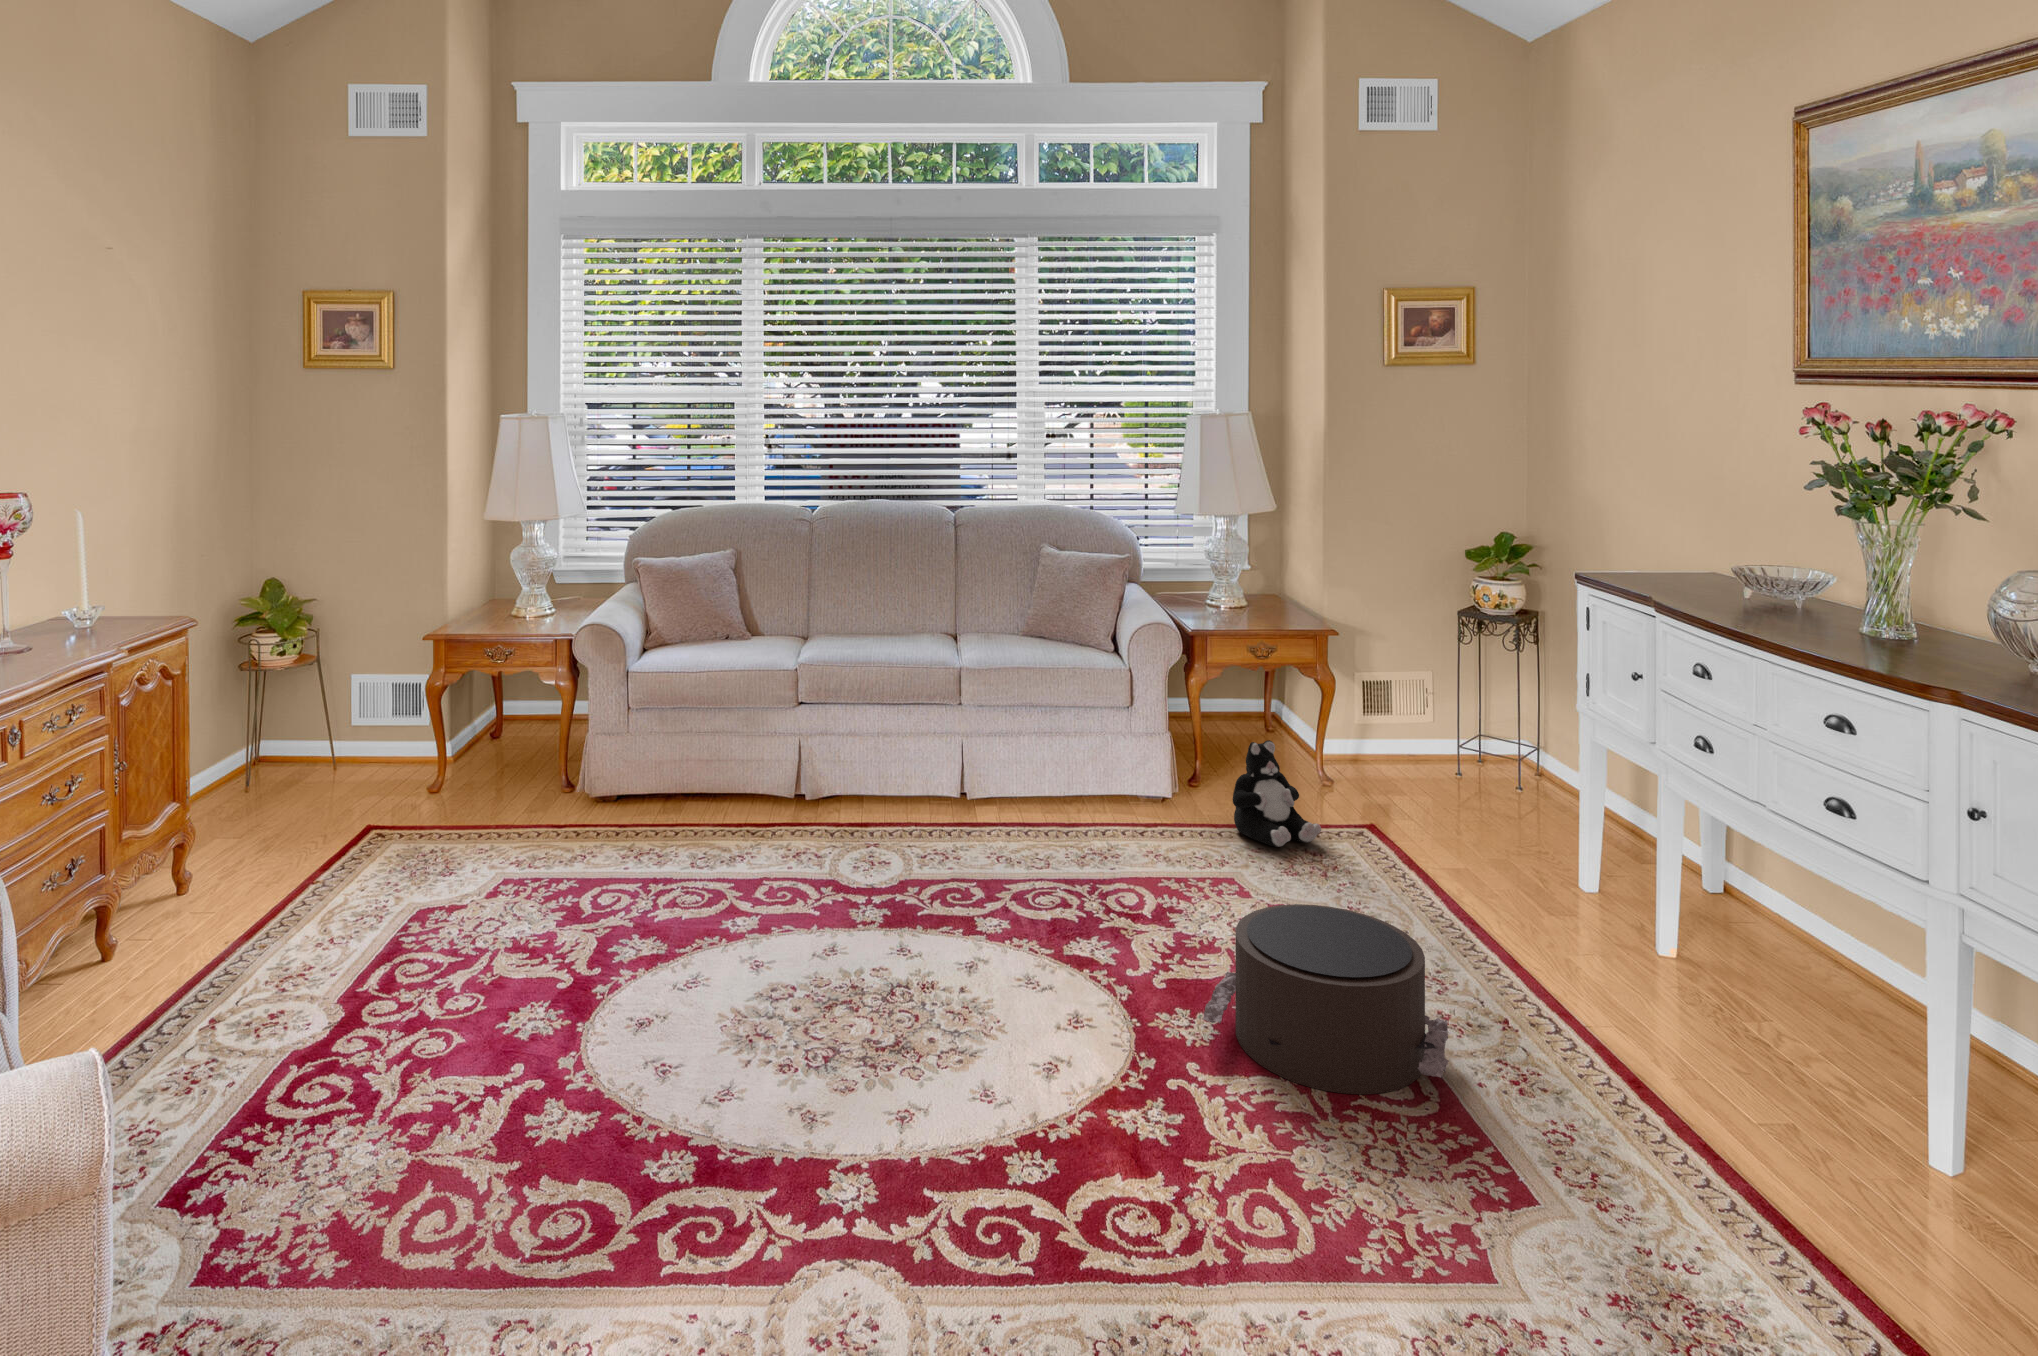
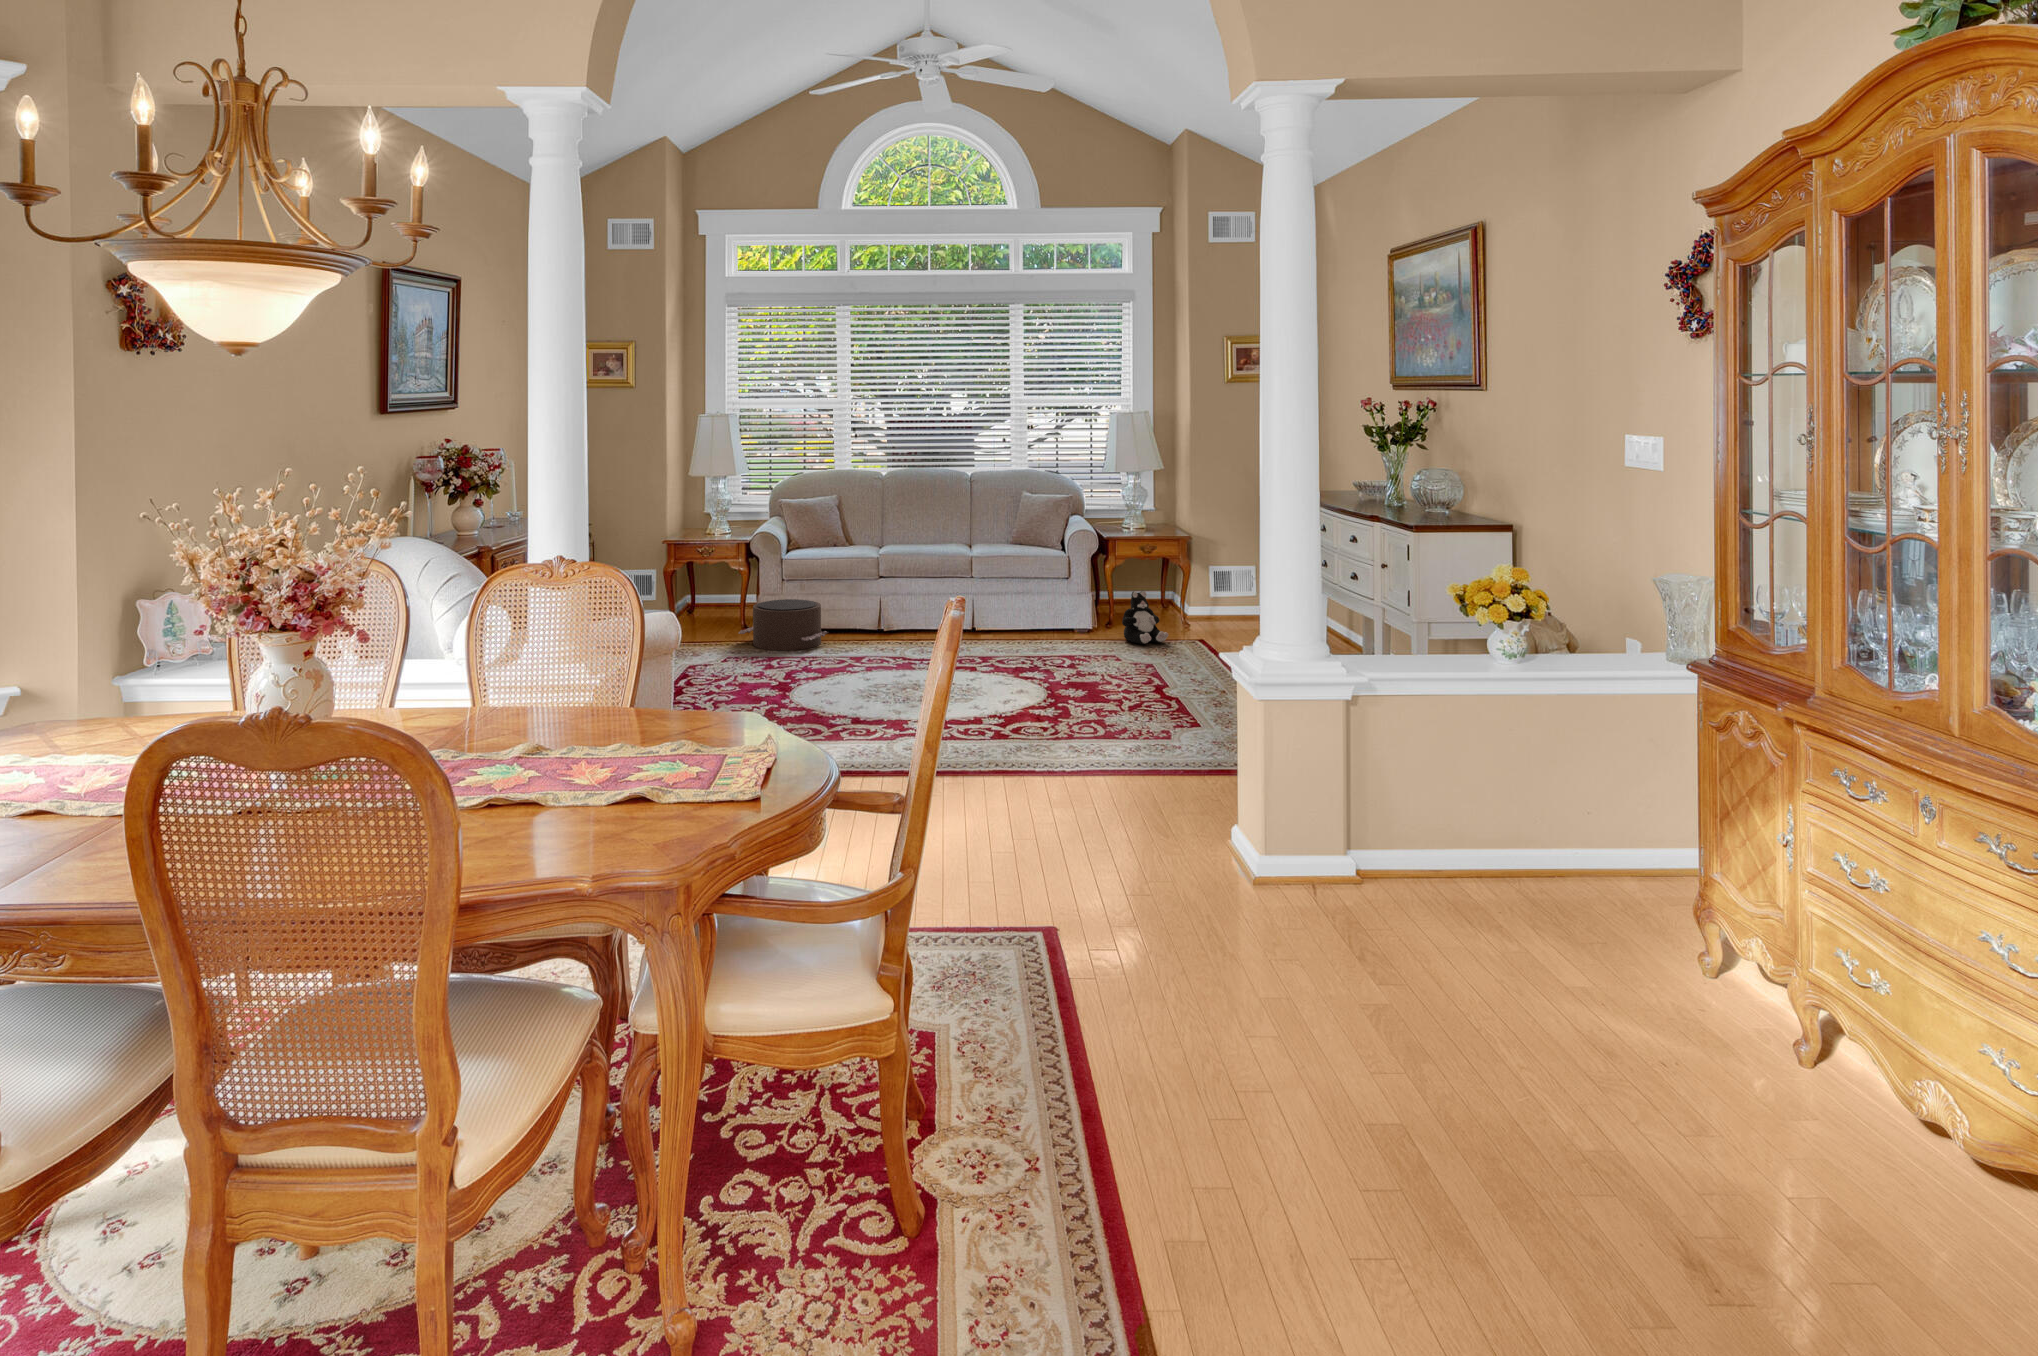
pouf: present [1203,904,1449,1094] -> present [739,599,827,650]

